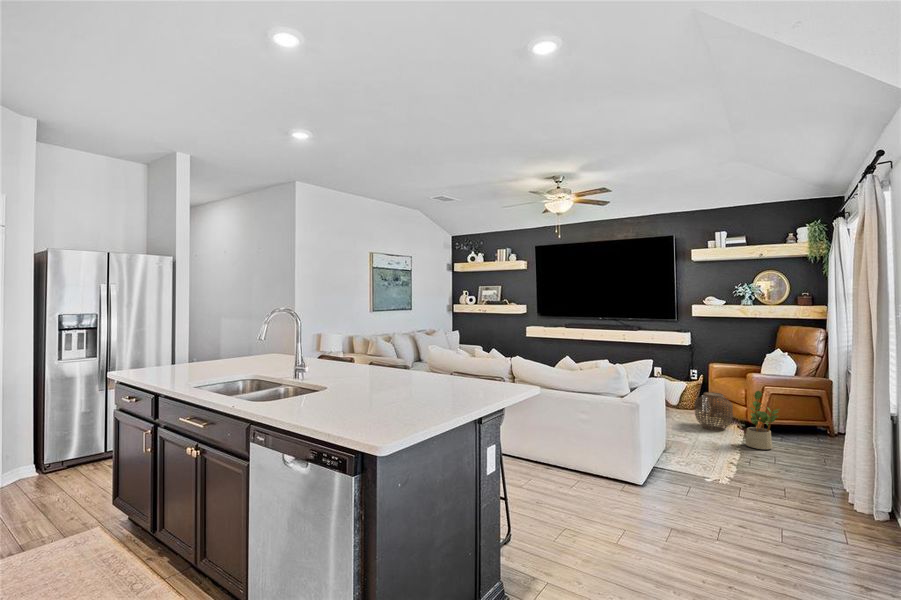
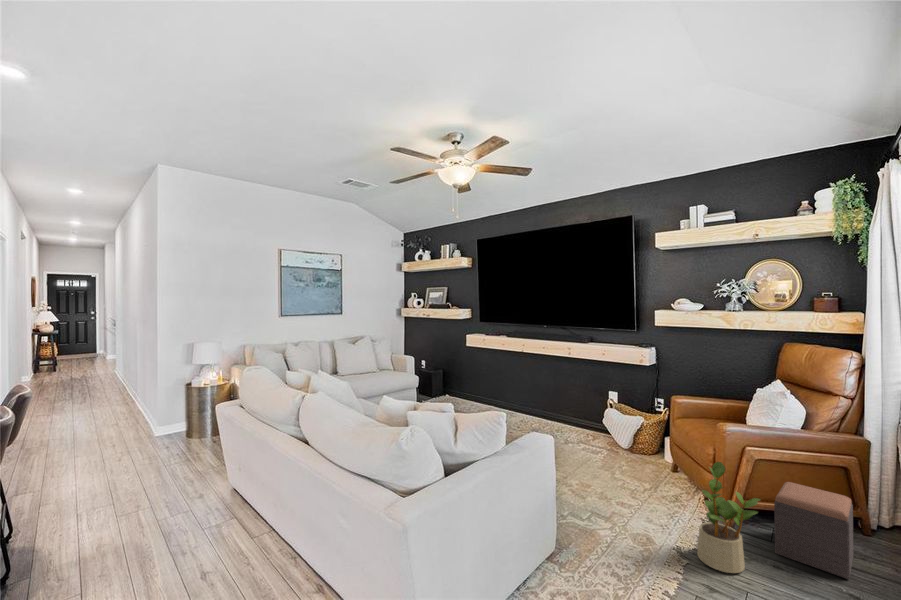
woven basket: present [695,392,733,431] -> none [632,445,691,510]
footstool: none [785,405,824,448] -> present [774,482,853,579]

